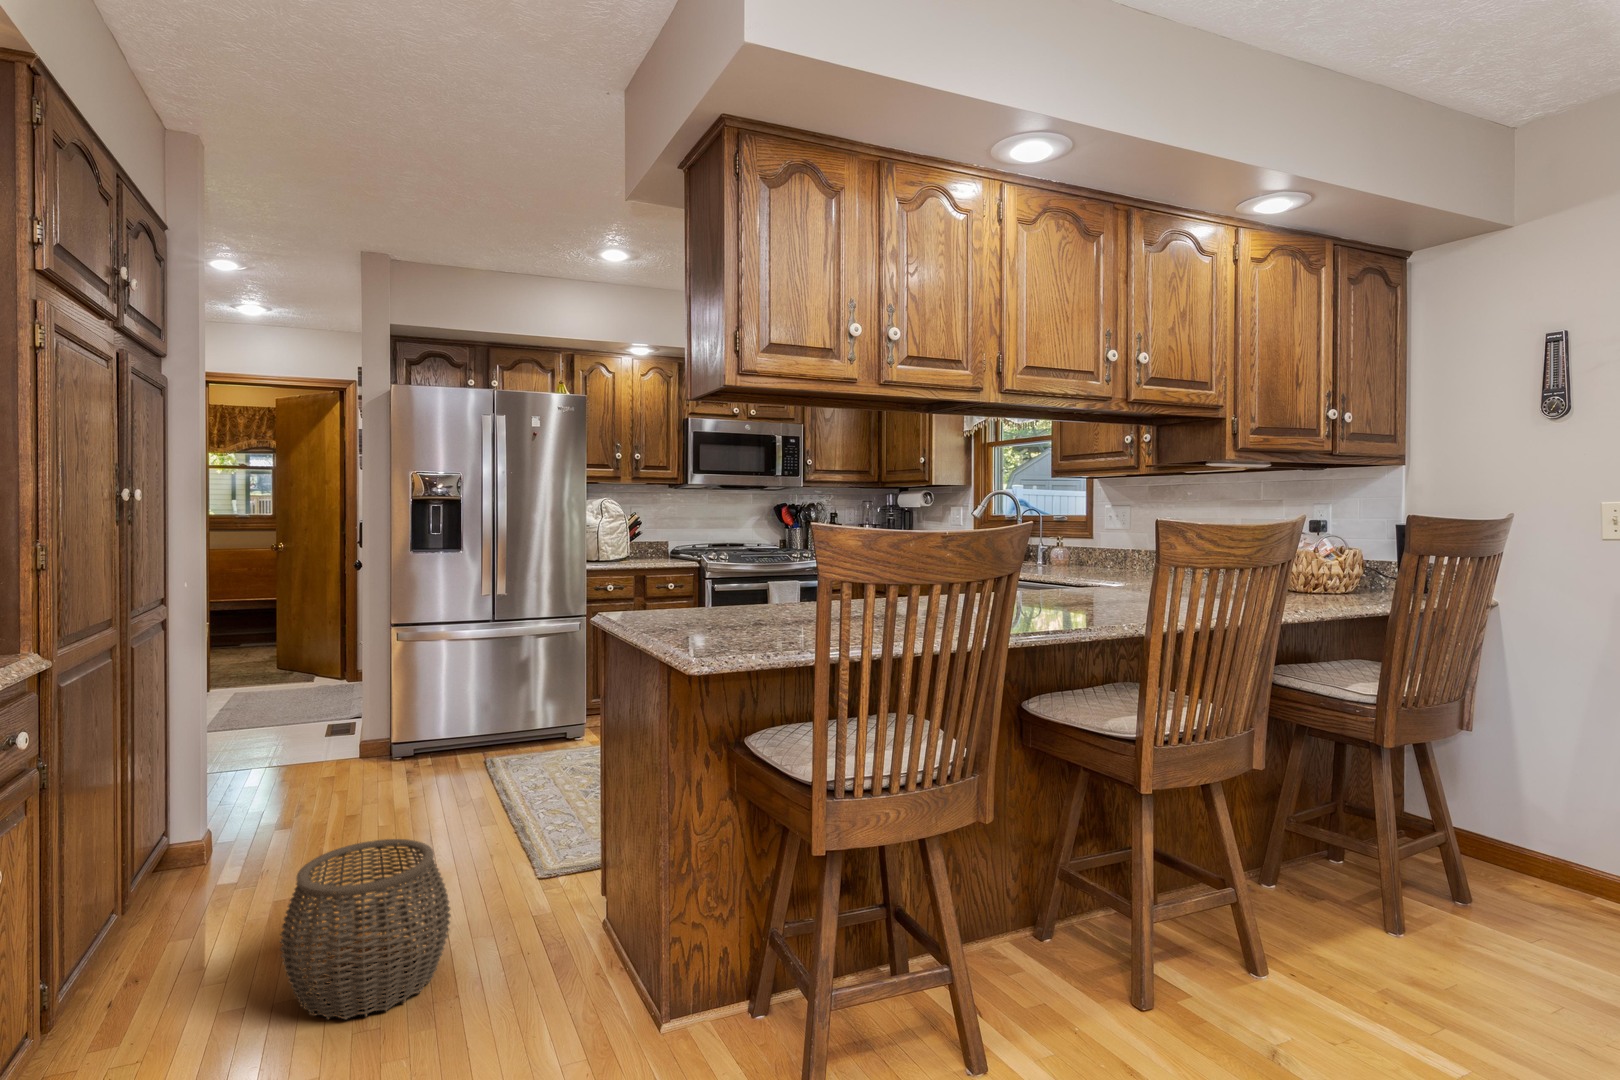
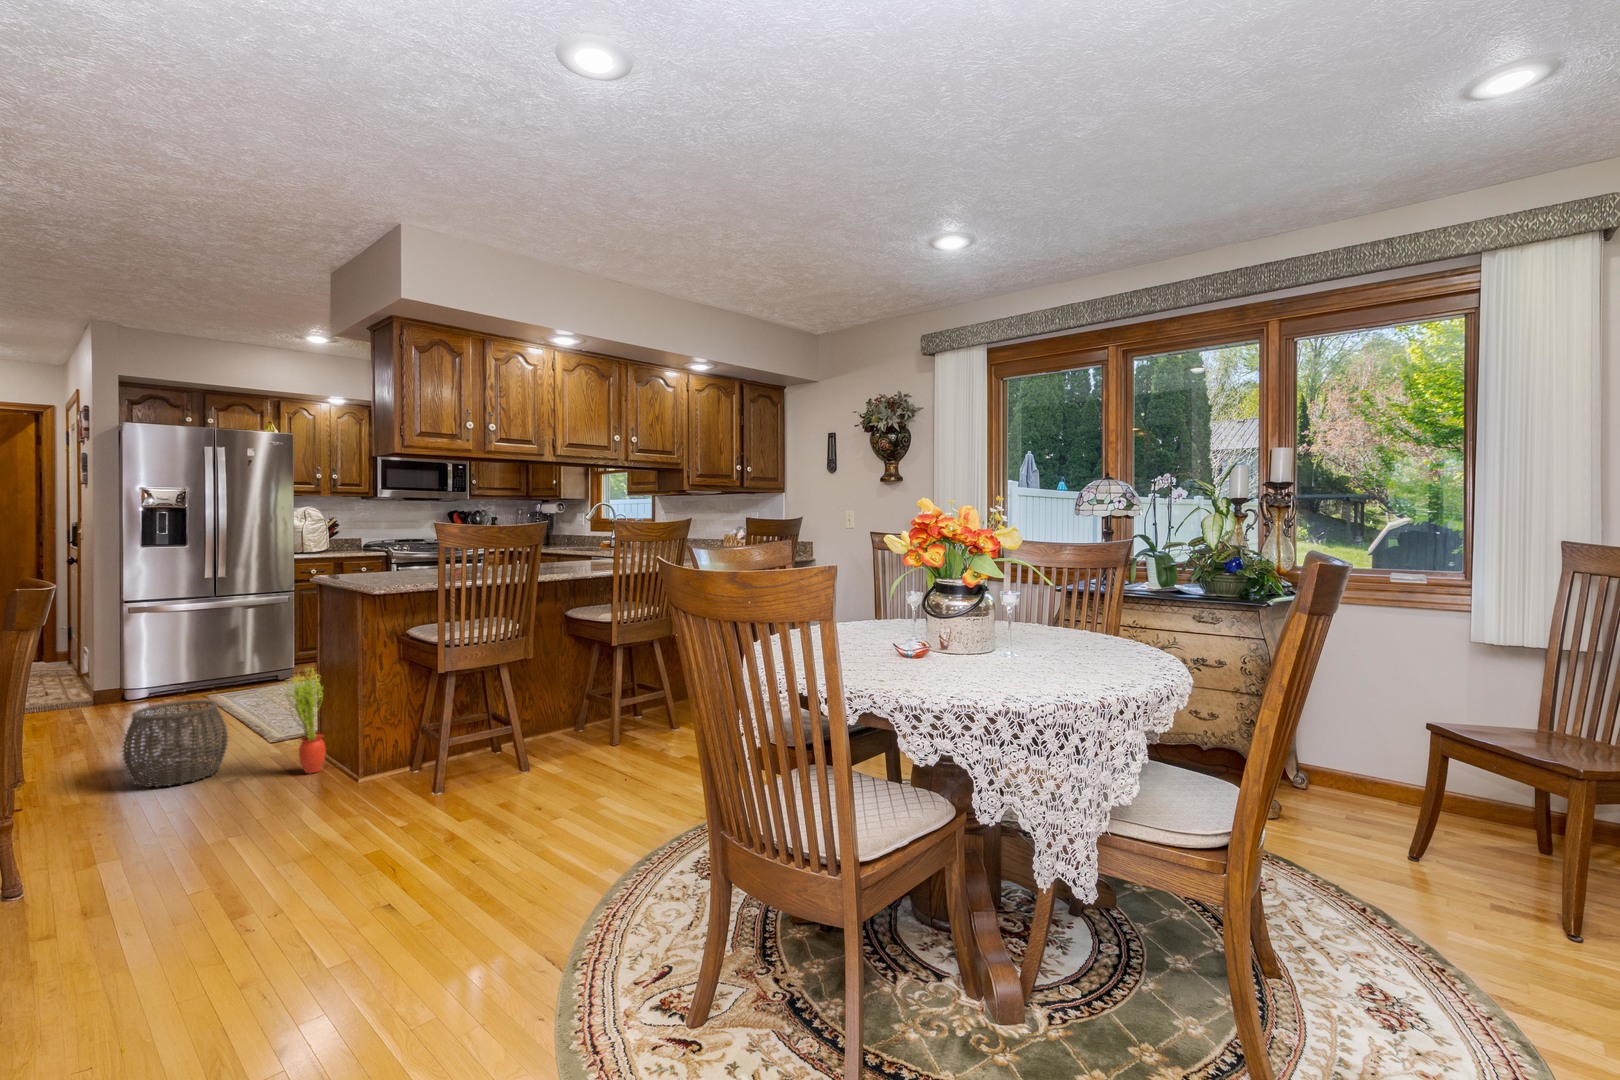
potted plant: none [528,804,600,1022] -> present [284,669,326,773]

